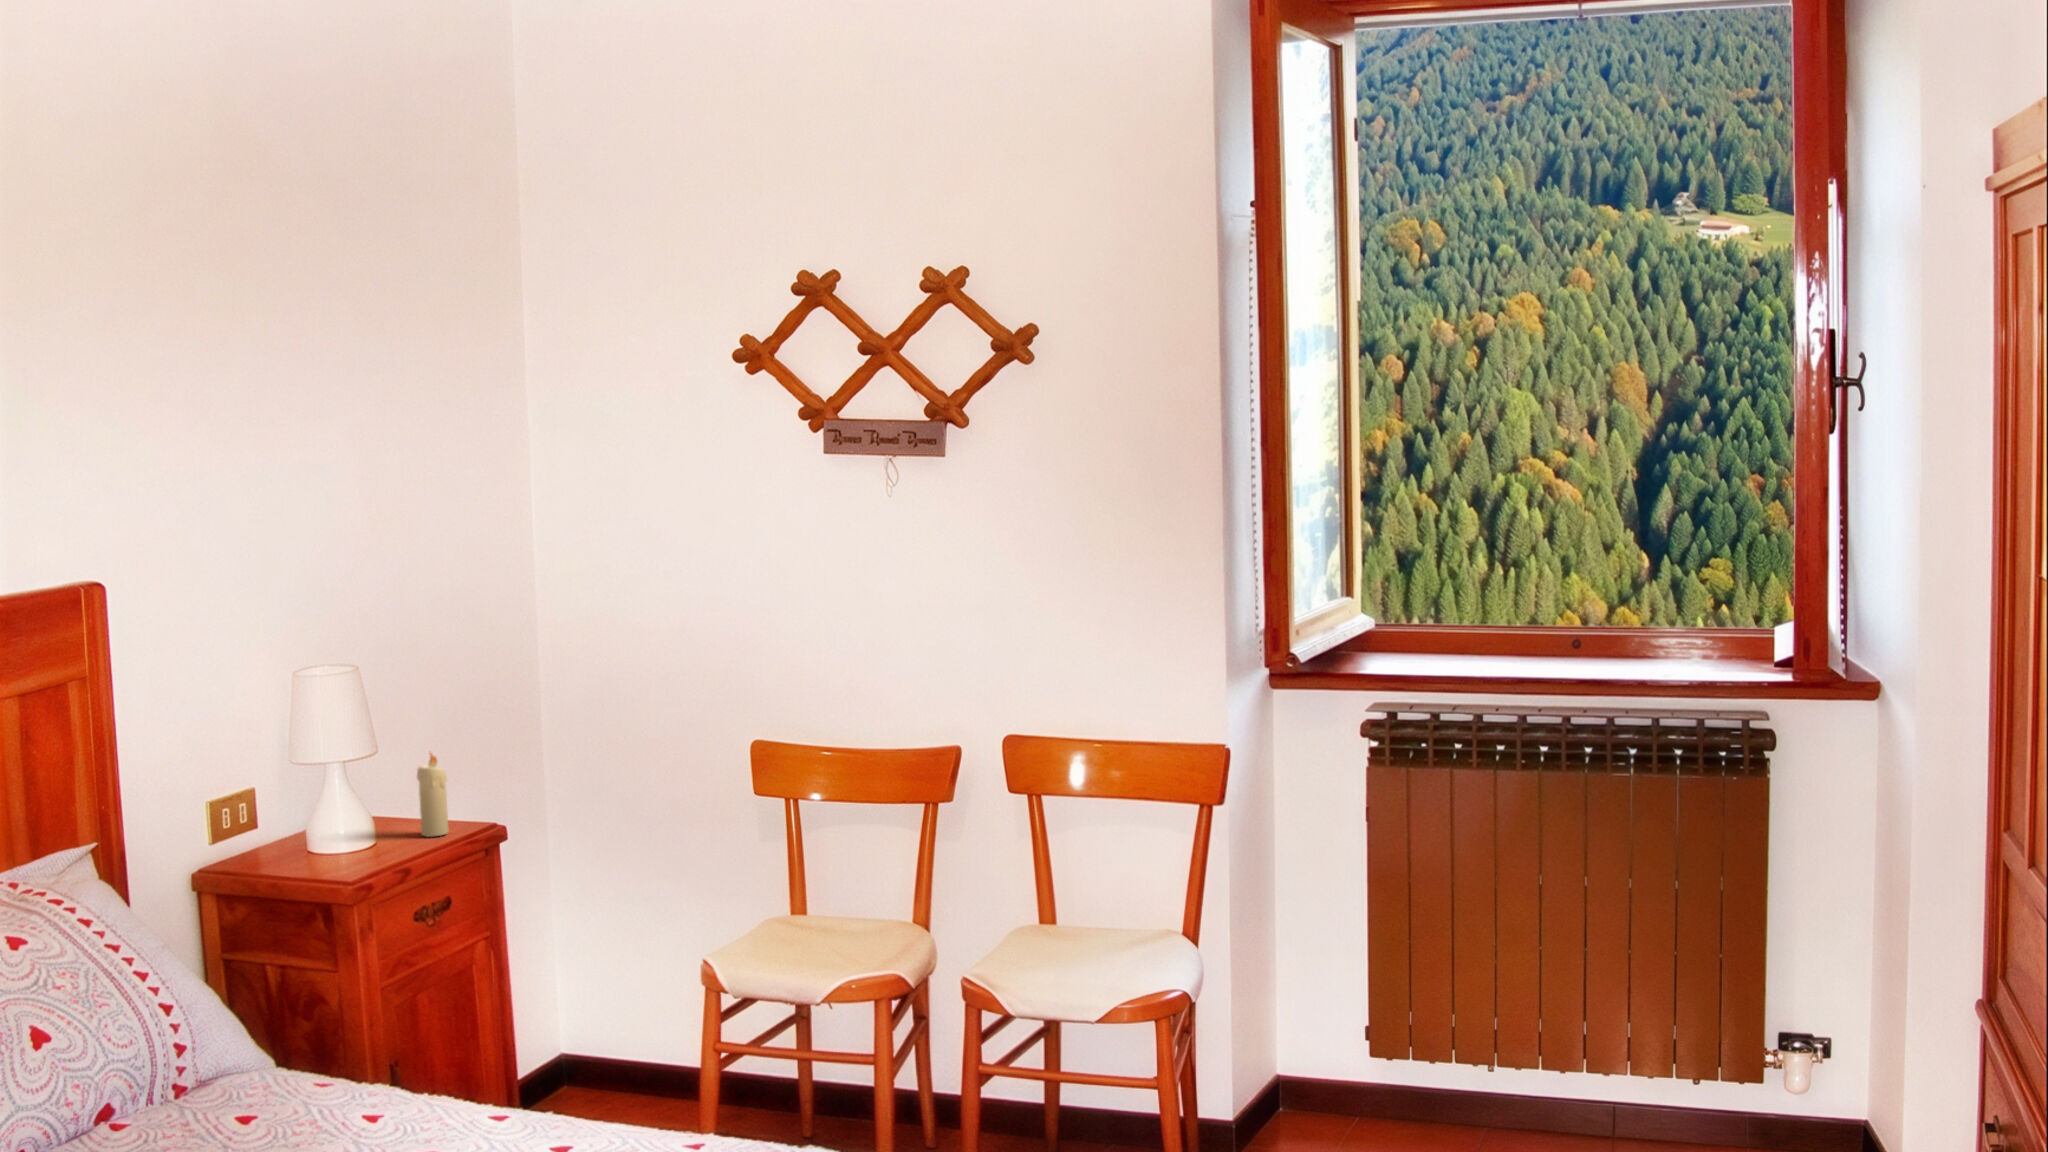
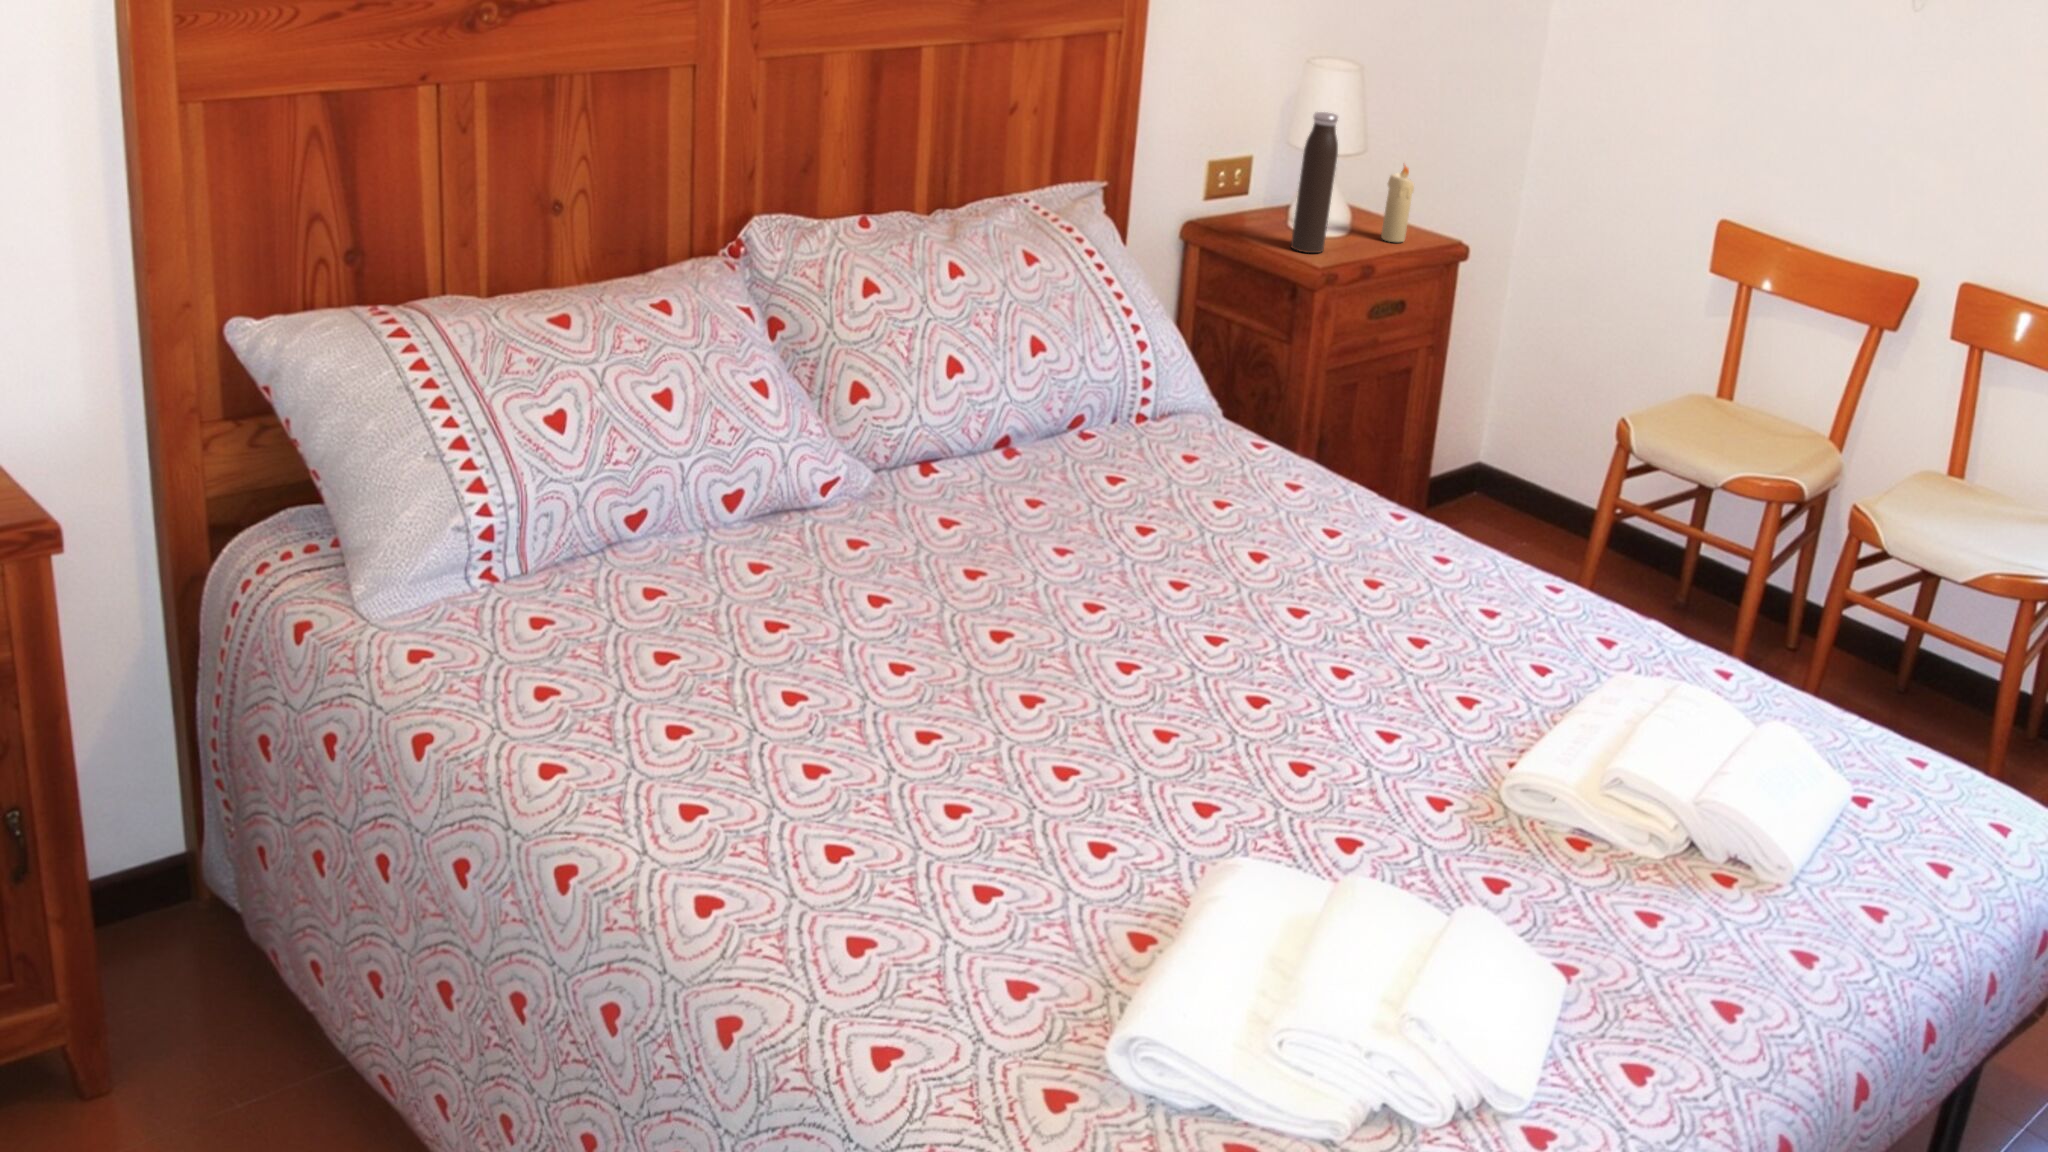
water bottle: none [317,712,362,866] -> present [1291,112,1338,253]

